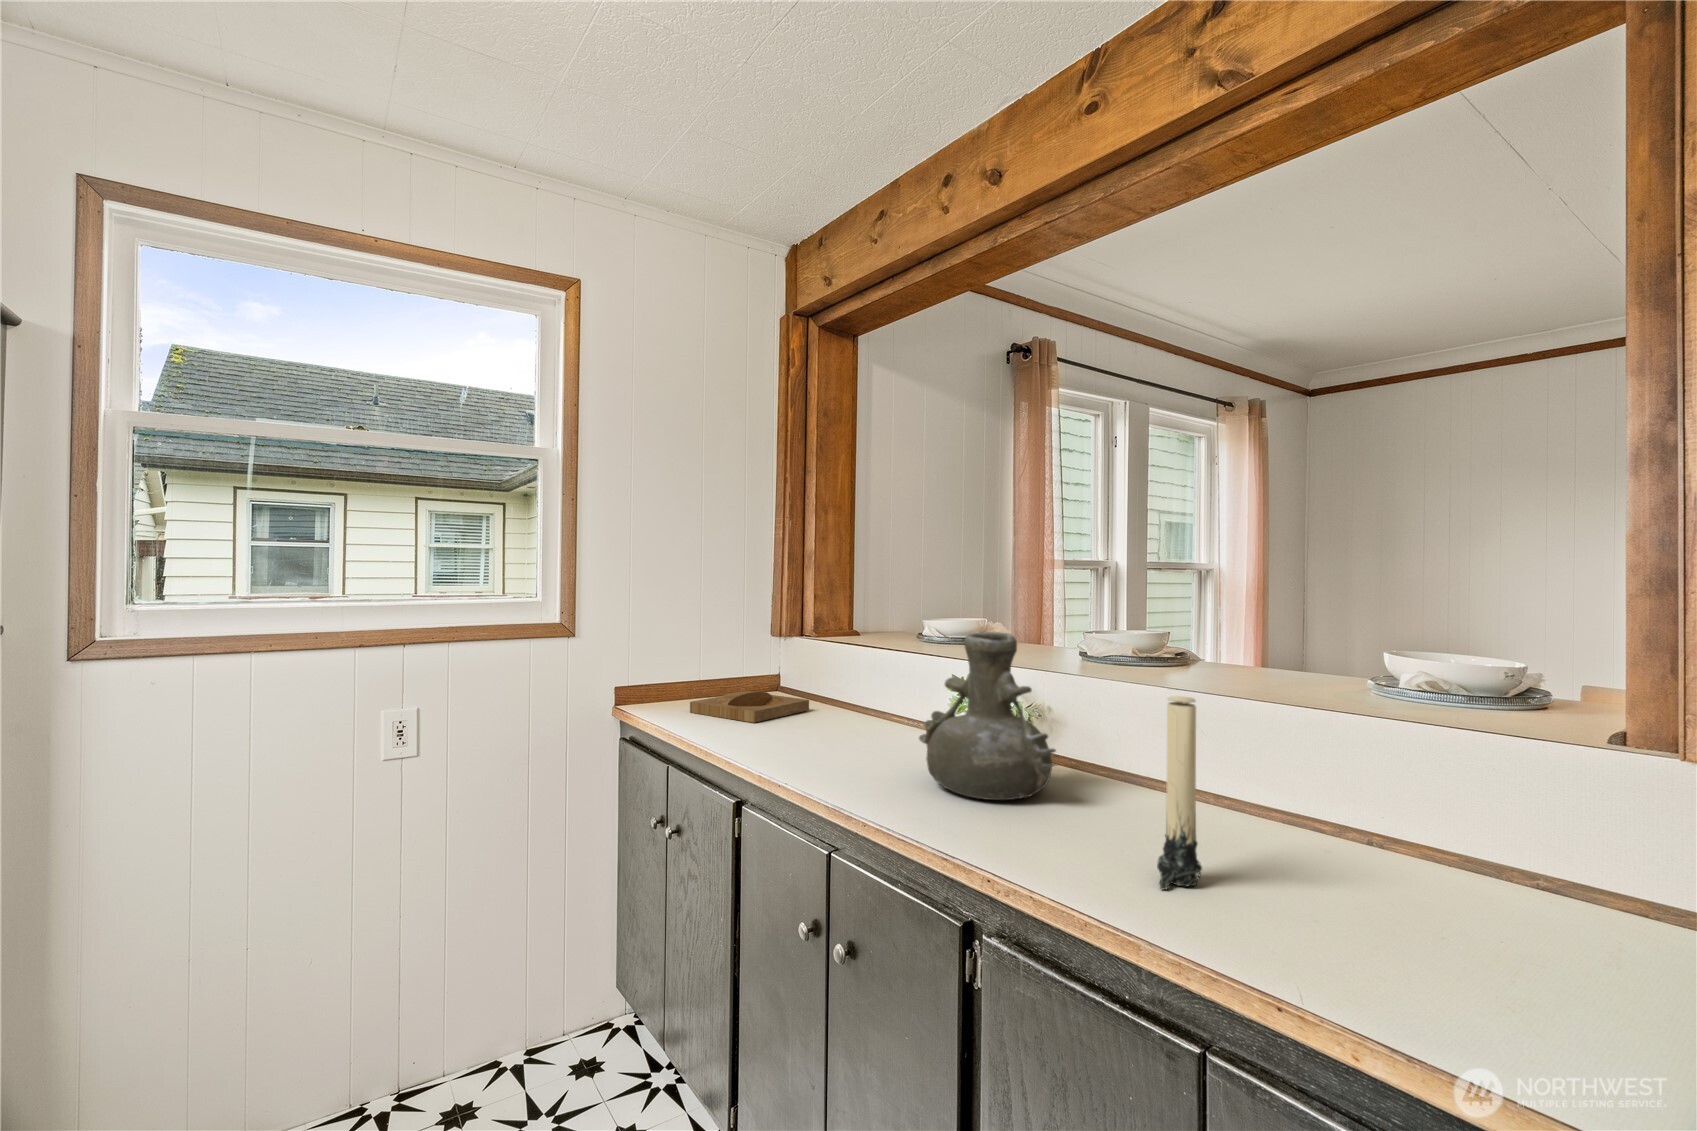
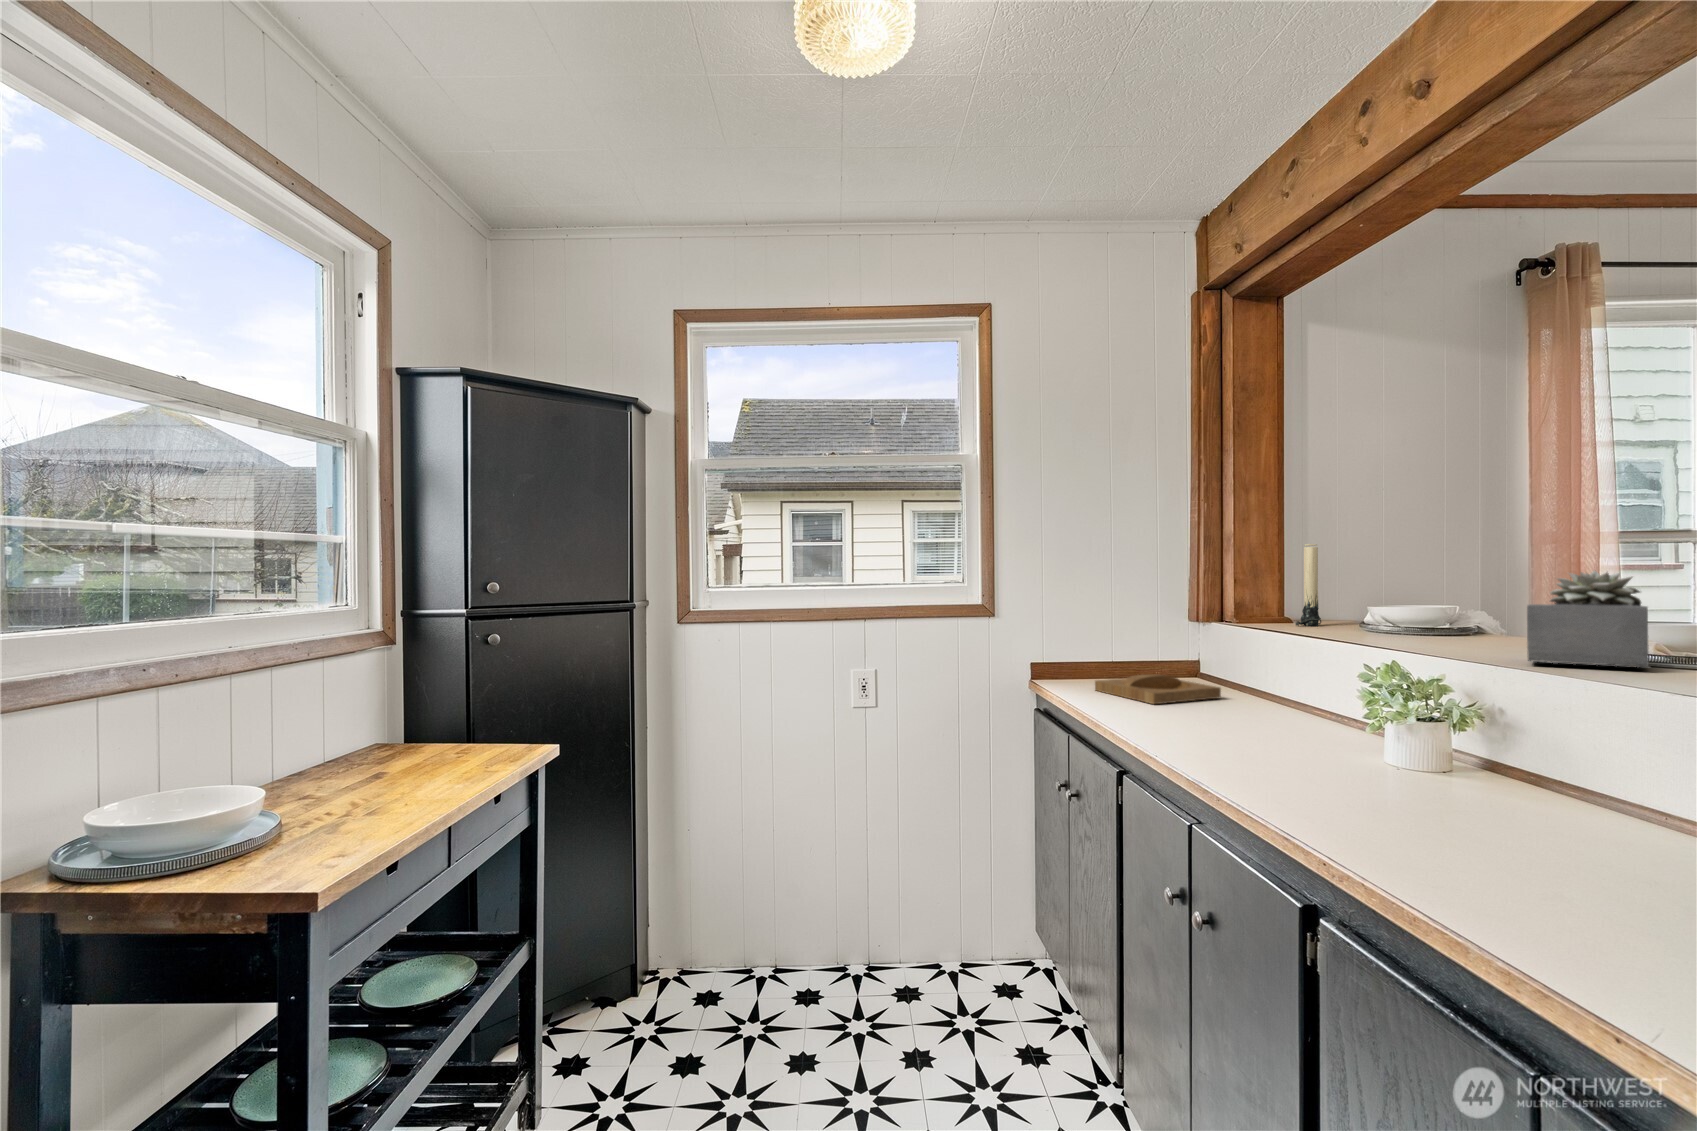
succulent plant: none [1055,589,1135,665] -> present [1527,571,1649,667]
vase: present [919,632,1056,800] -> none [1306,619,1475,804]
candle: present [1157,696,1202,889] -> present [1296,544,1321,626]

